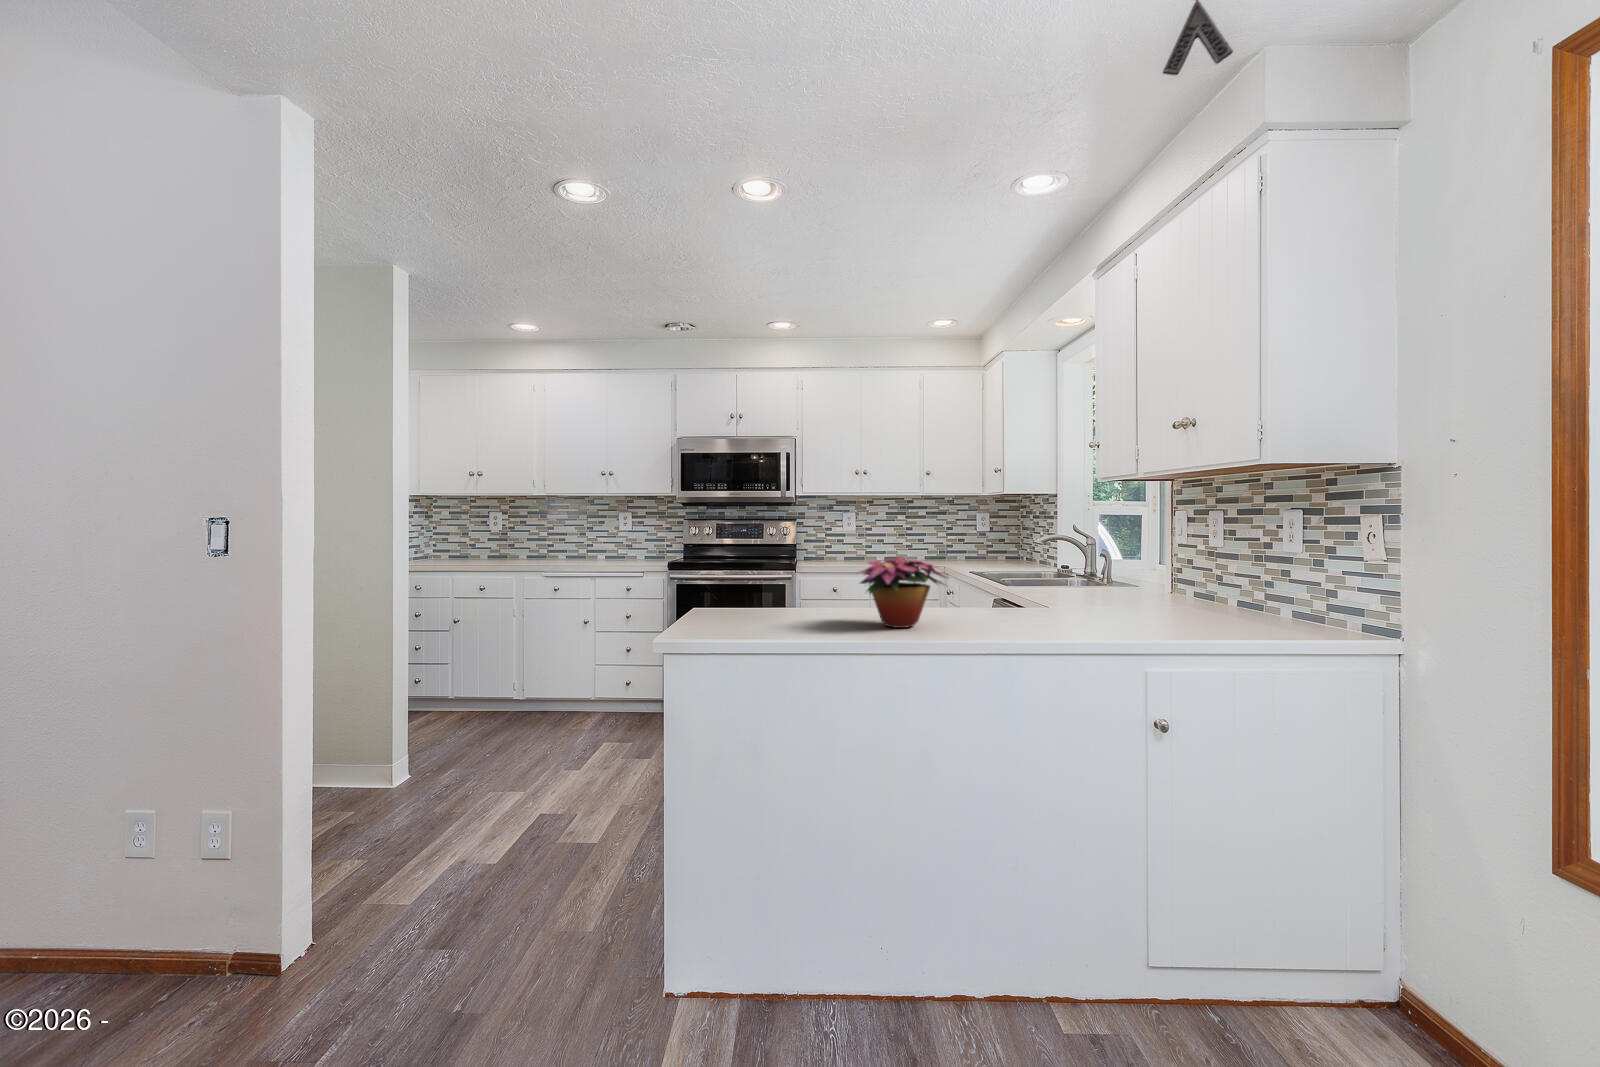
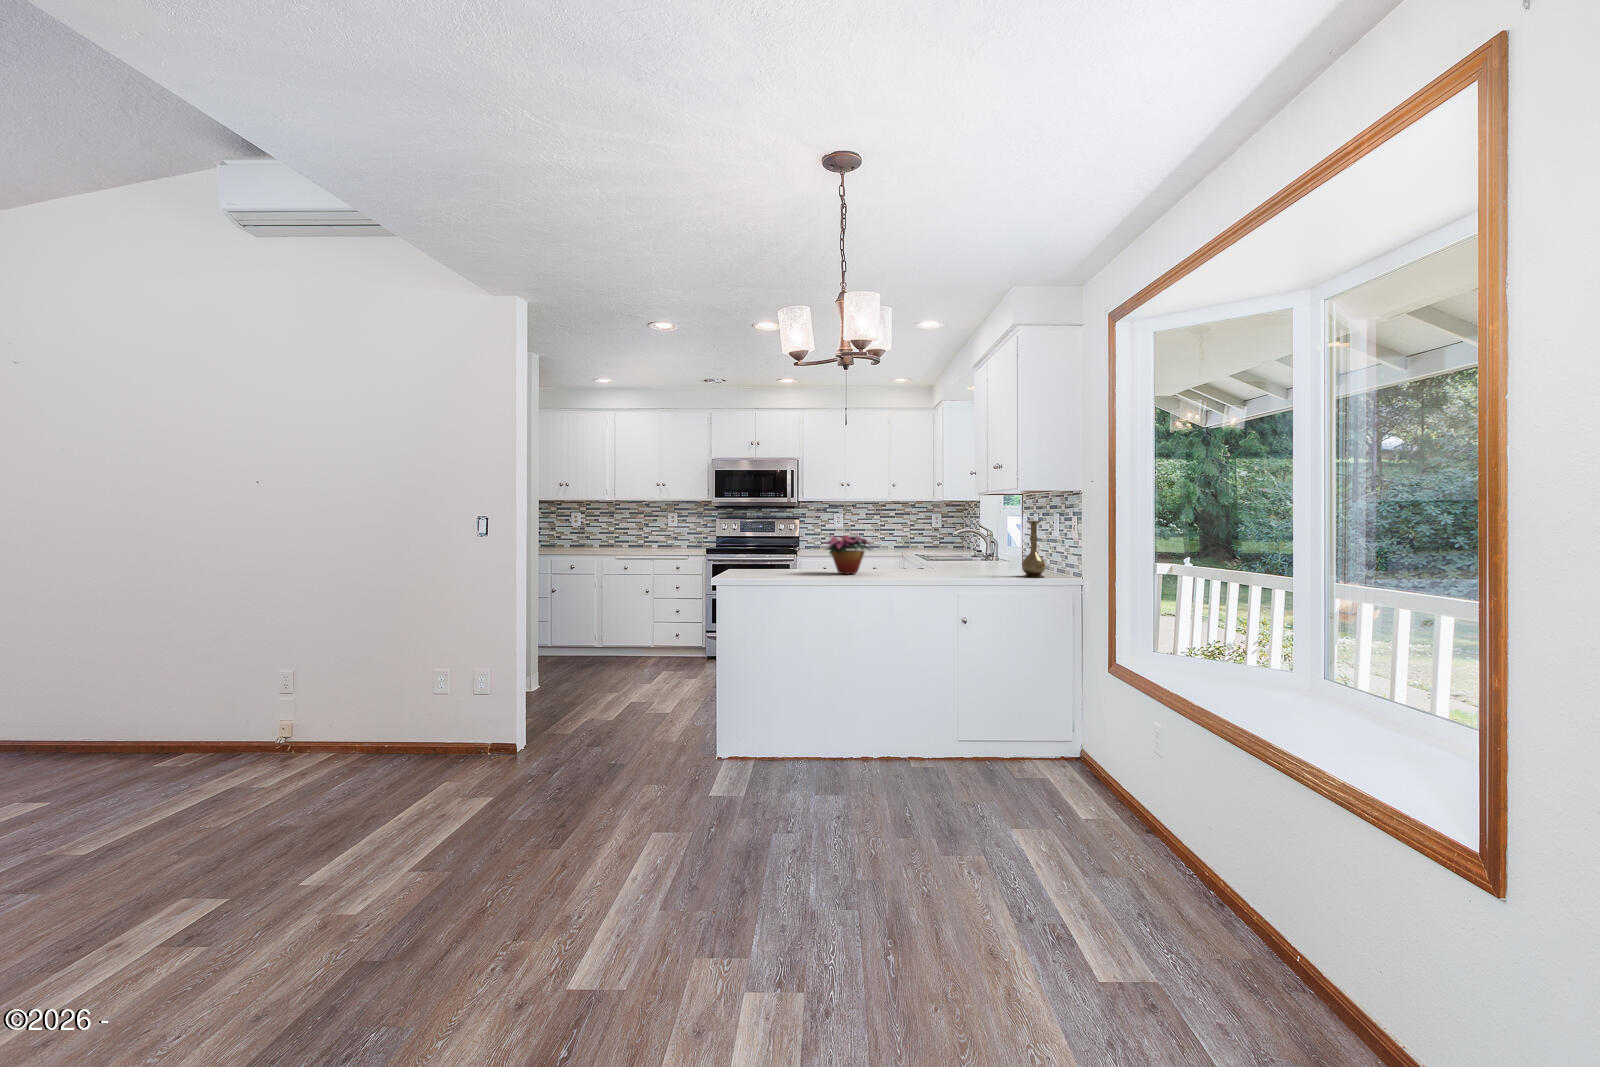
vase: none [1213,532,1261,635] -> present [1022,521,1046,577]

